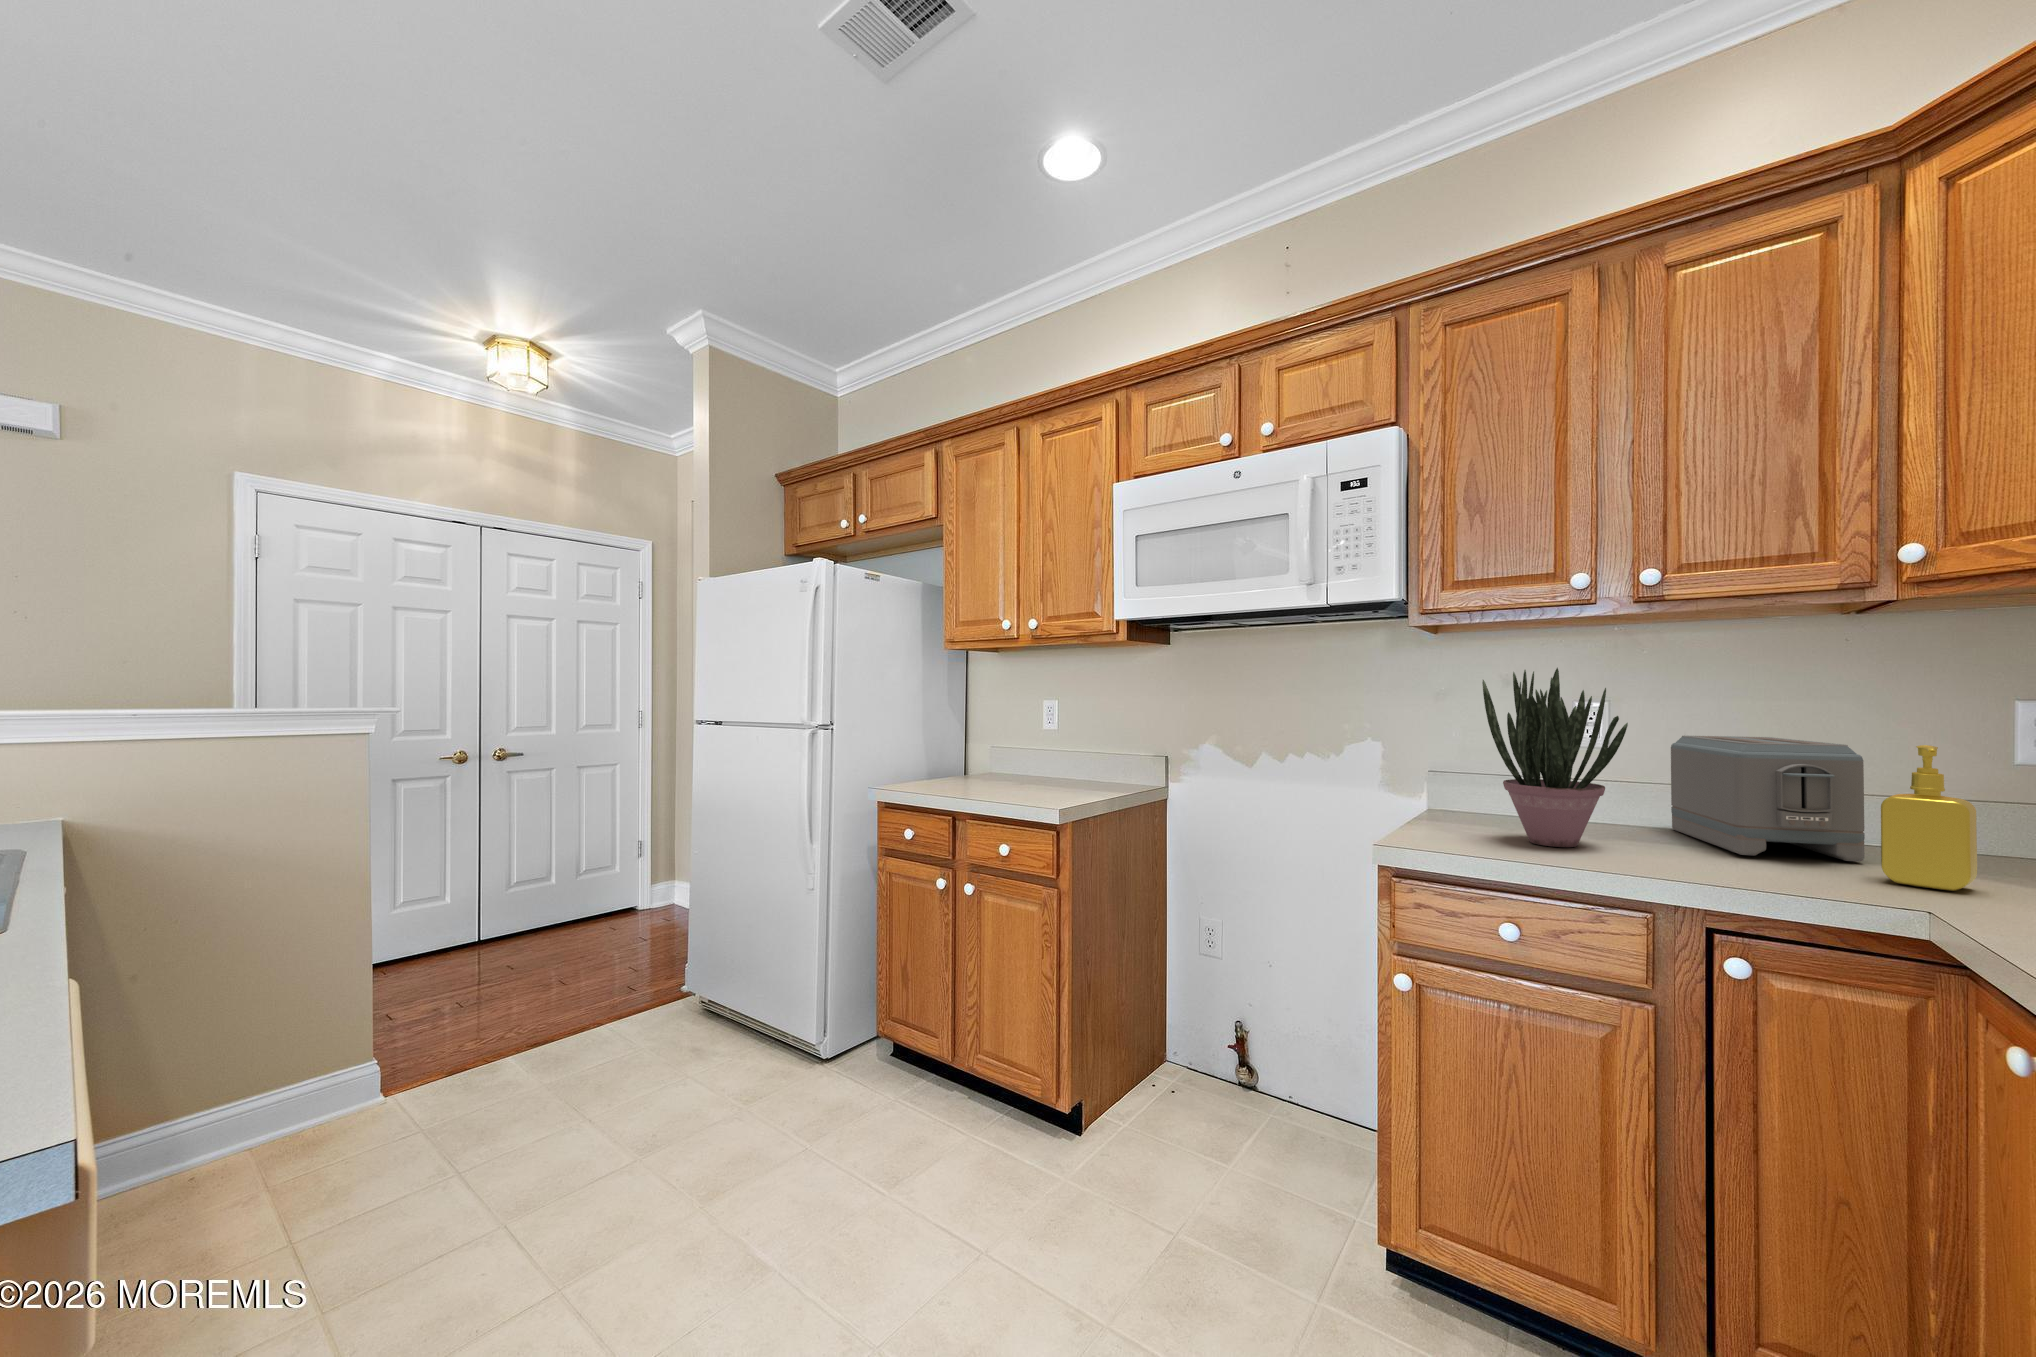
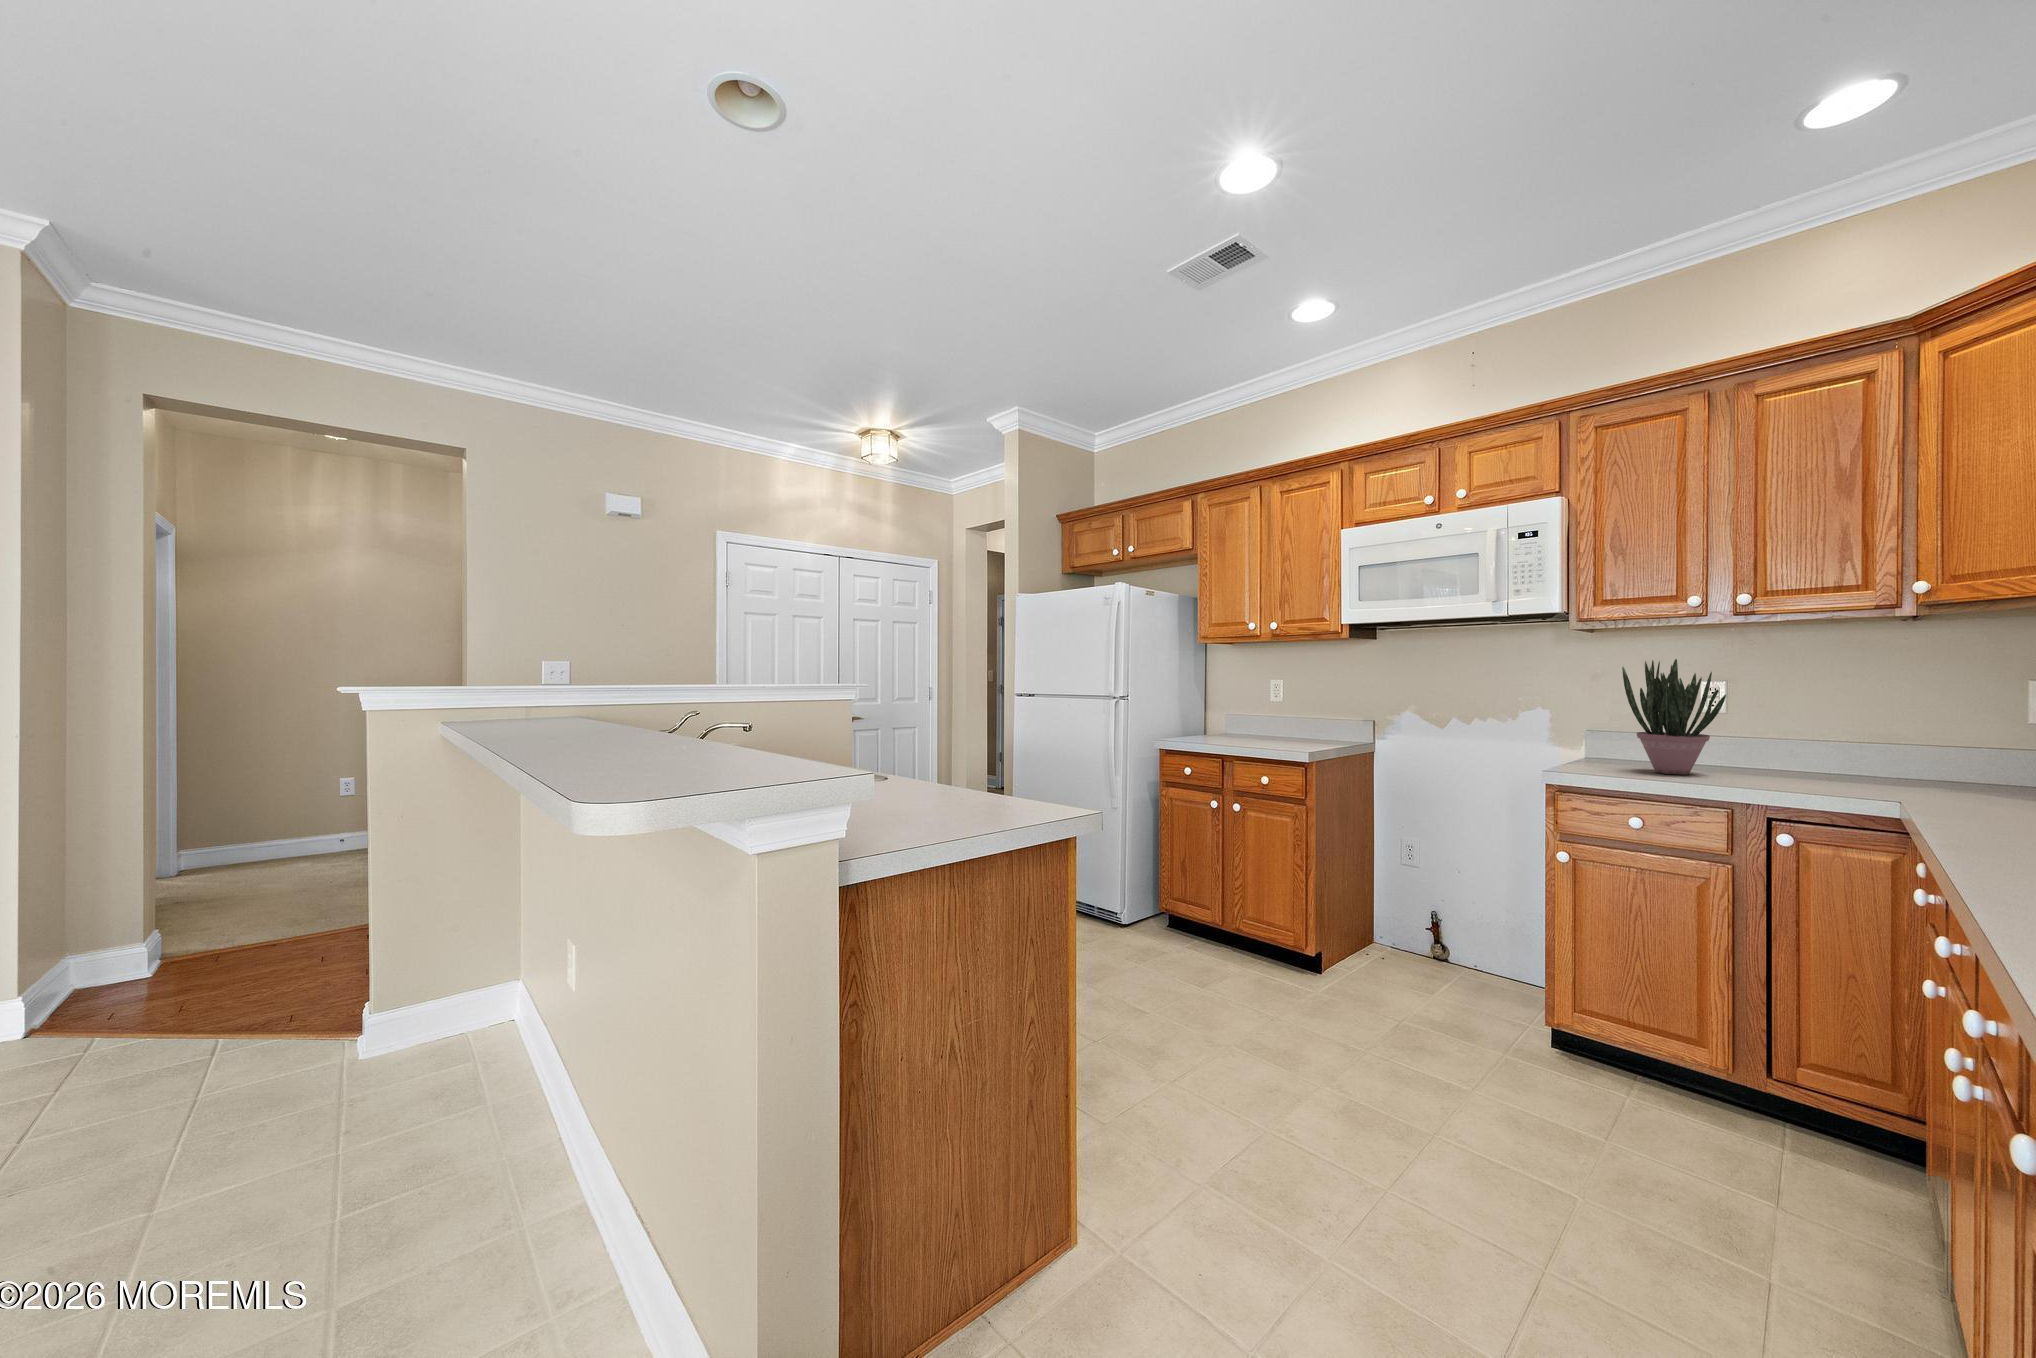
toaster: present [1671,735,1865,861] -> none [1765,704,1894,783]
soap dispenser: present [1881,745,1977,891] -> none [1894,707,1958,795]

